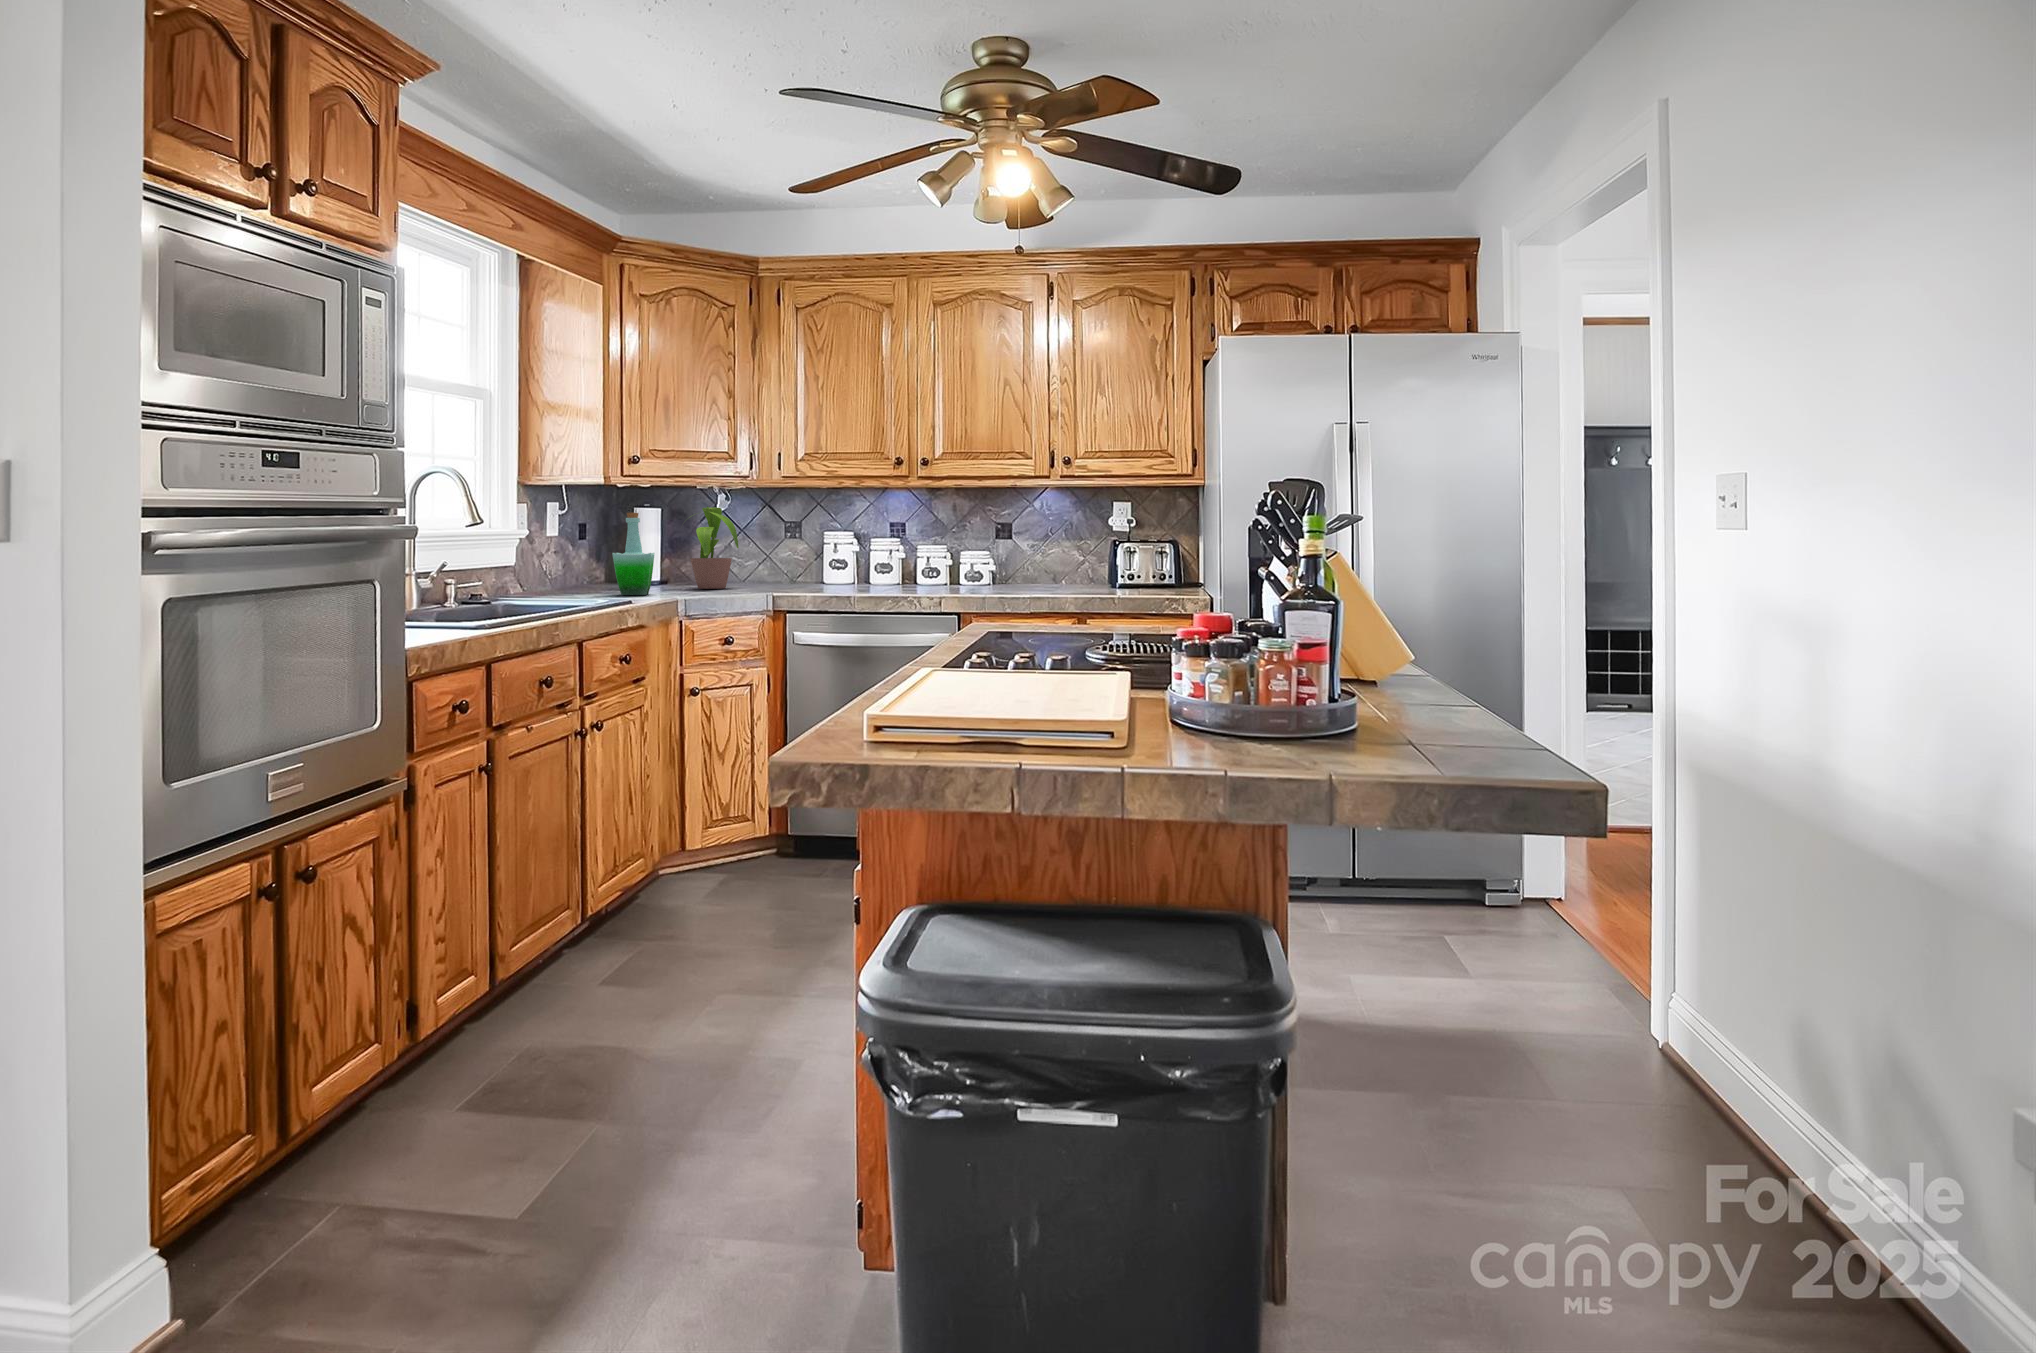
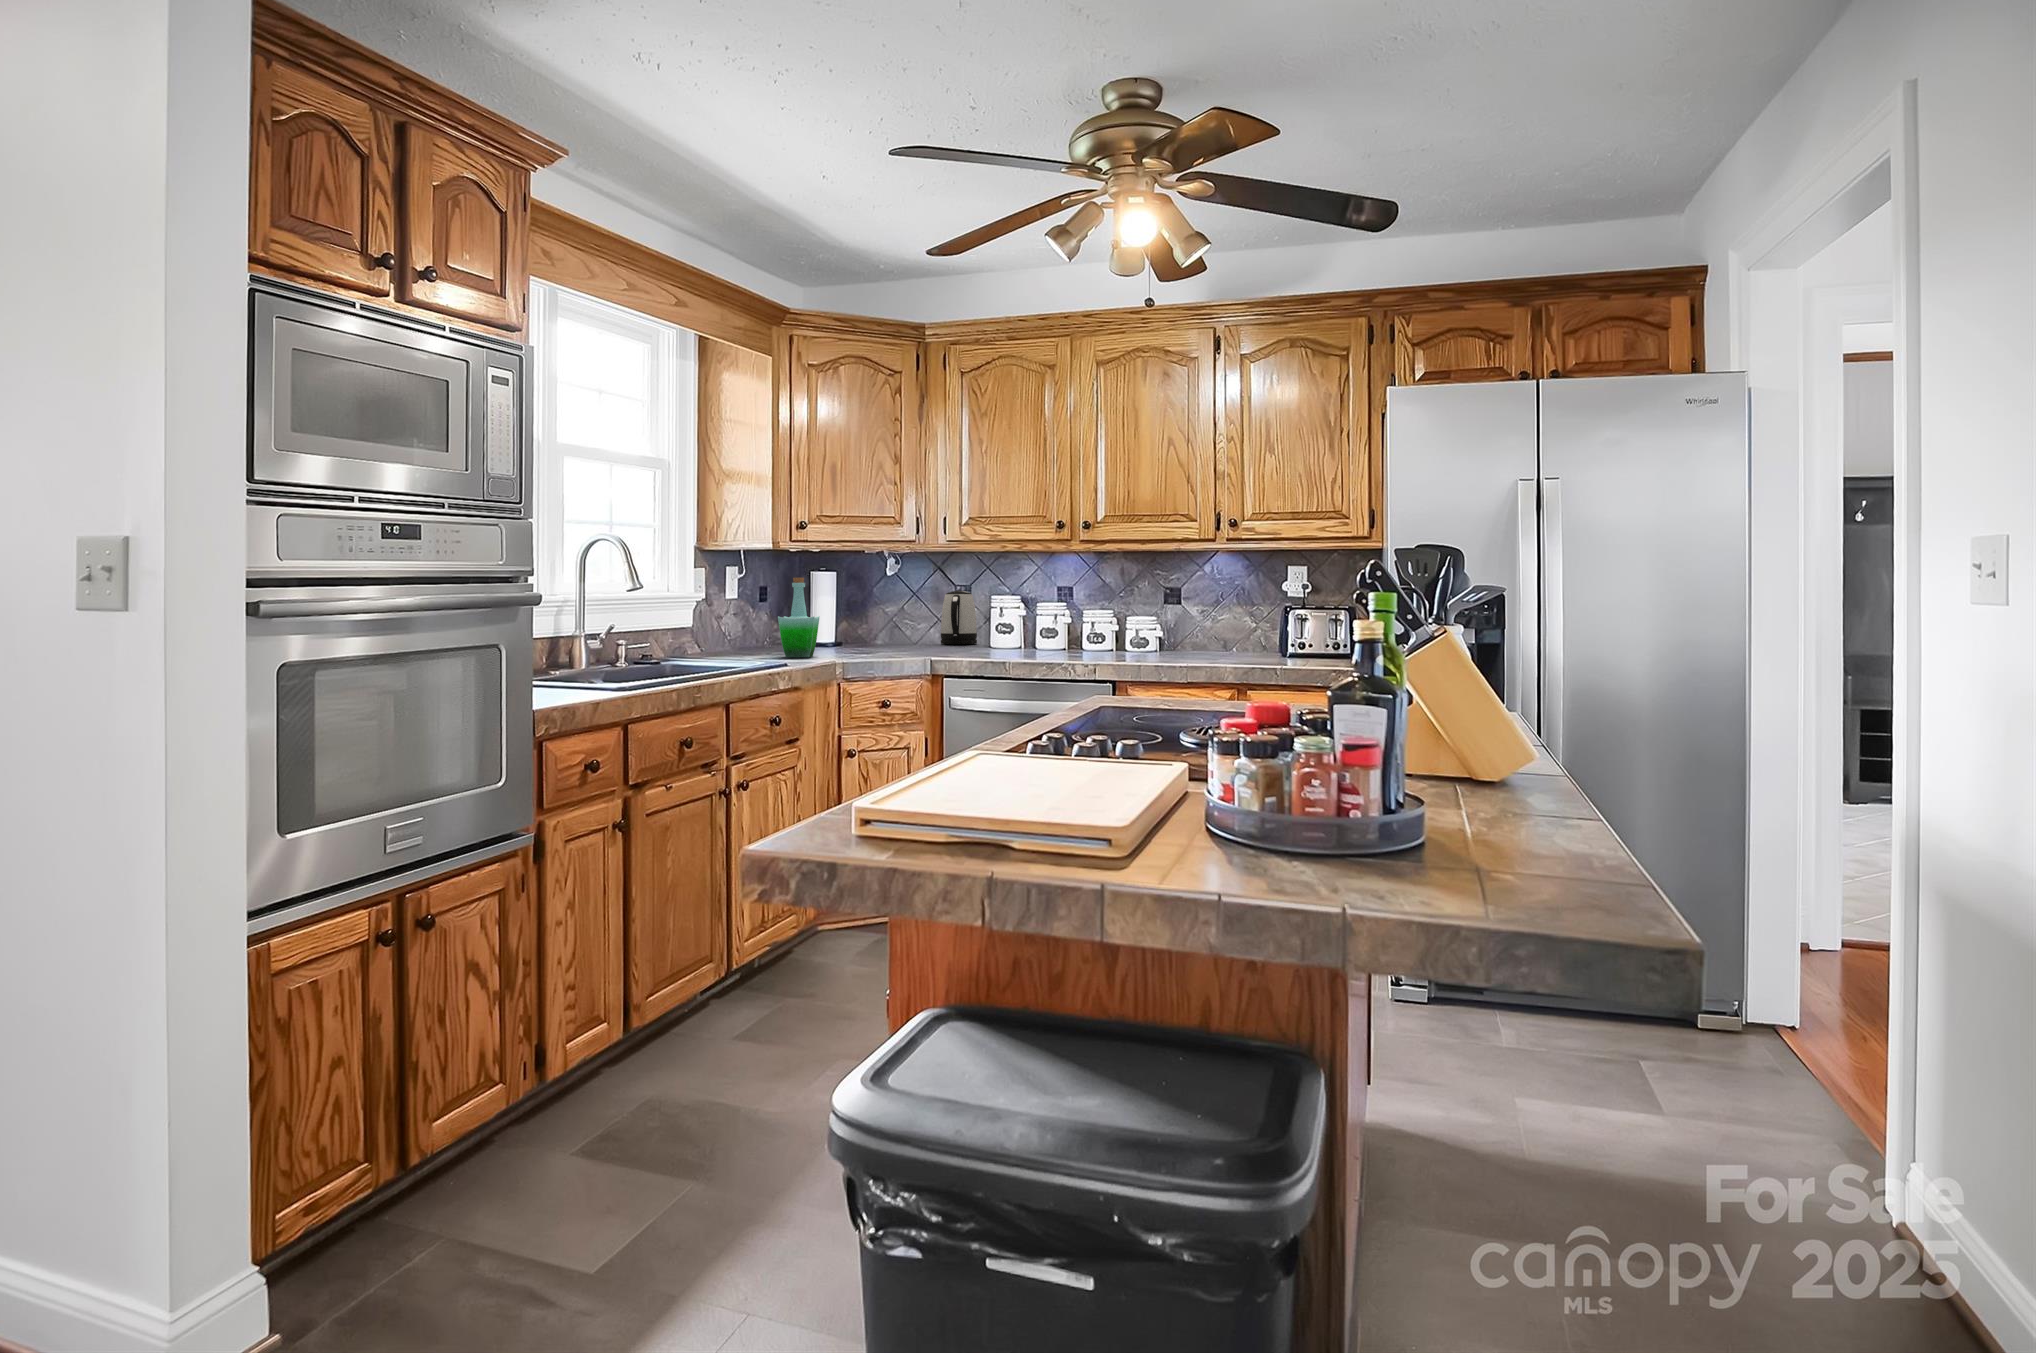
potted plant: present [690,507,739,589] -> none [841,571,912,651]
kettle: none [771,528,808,582] -> present [941,591,977,644]

